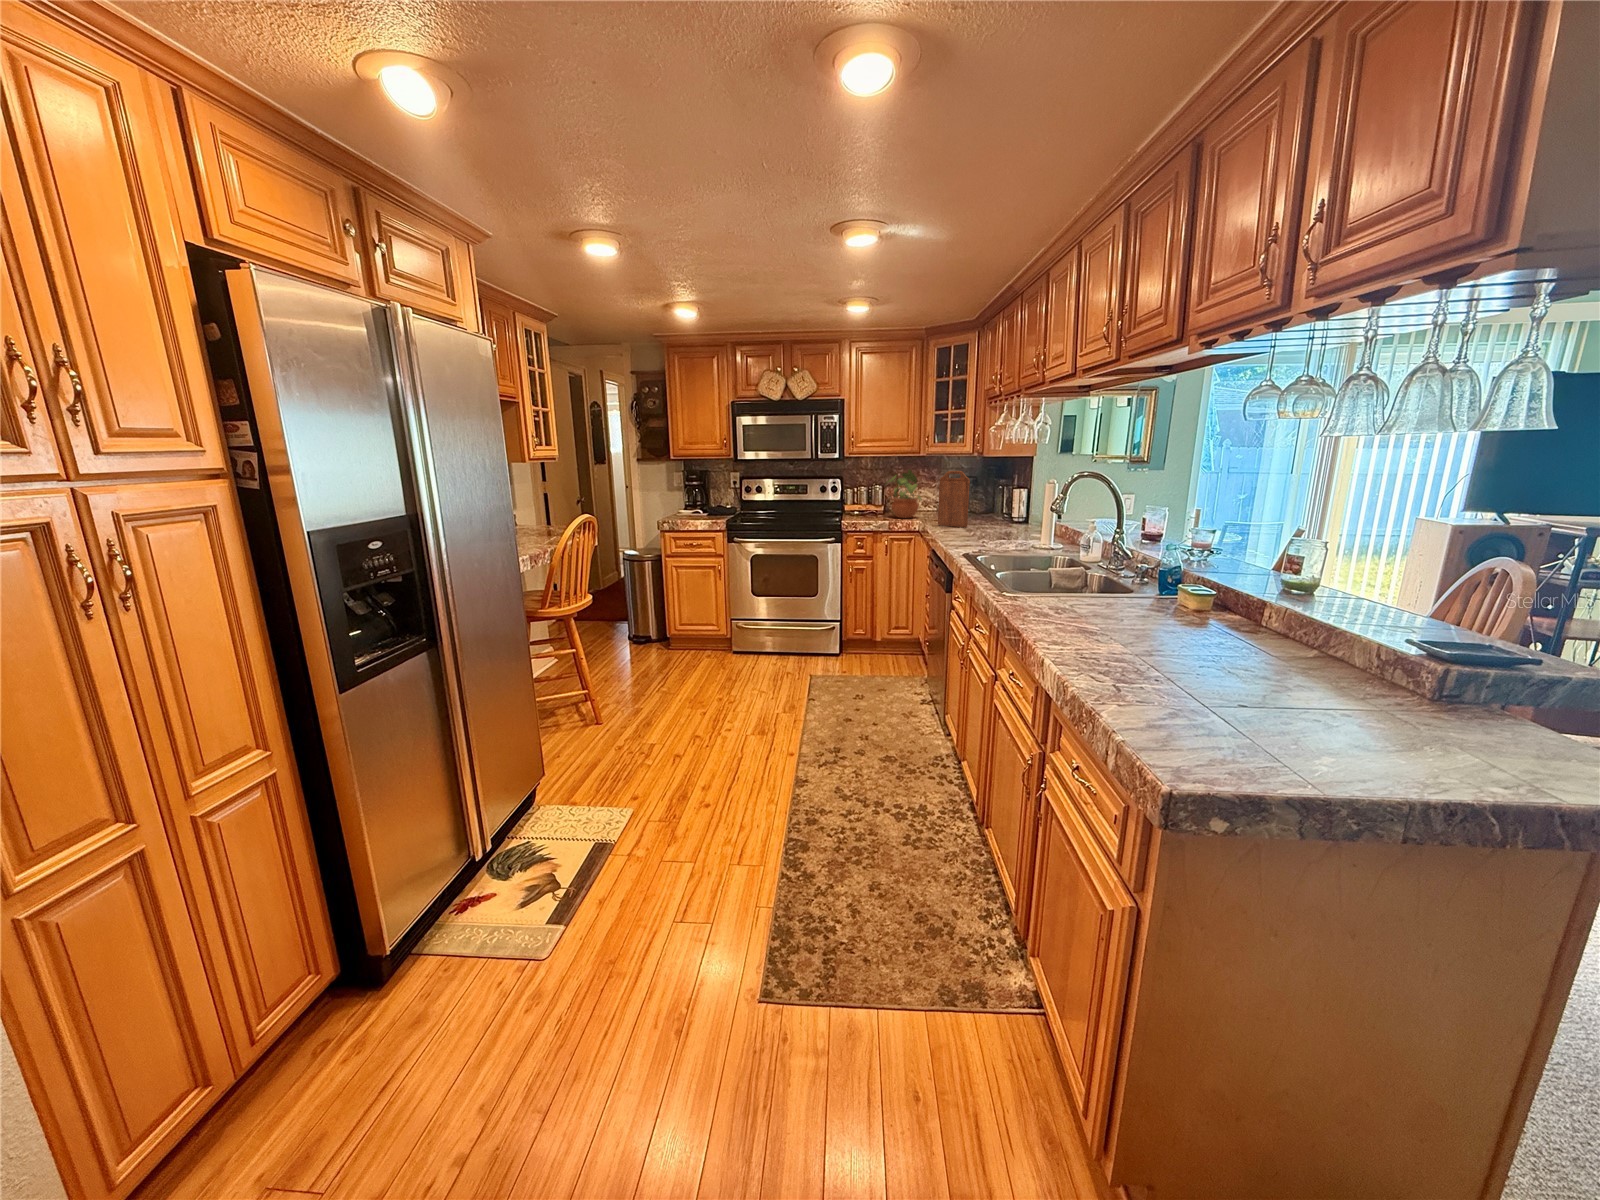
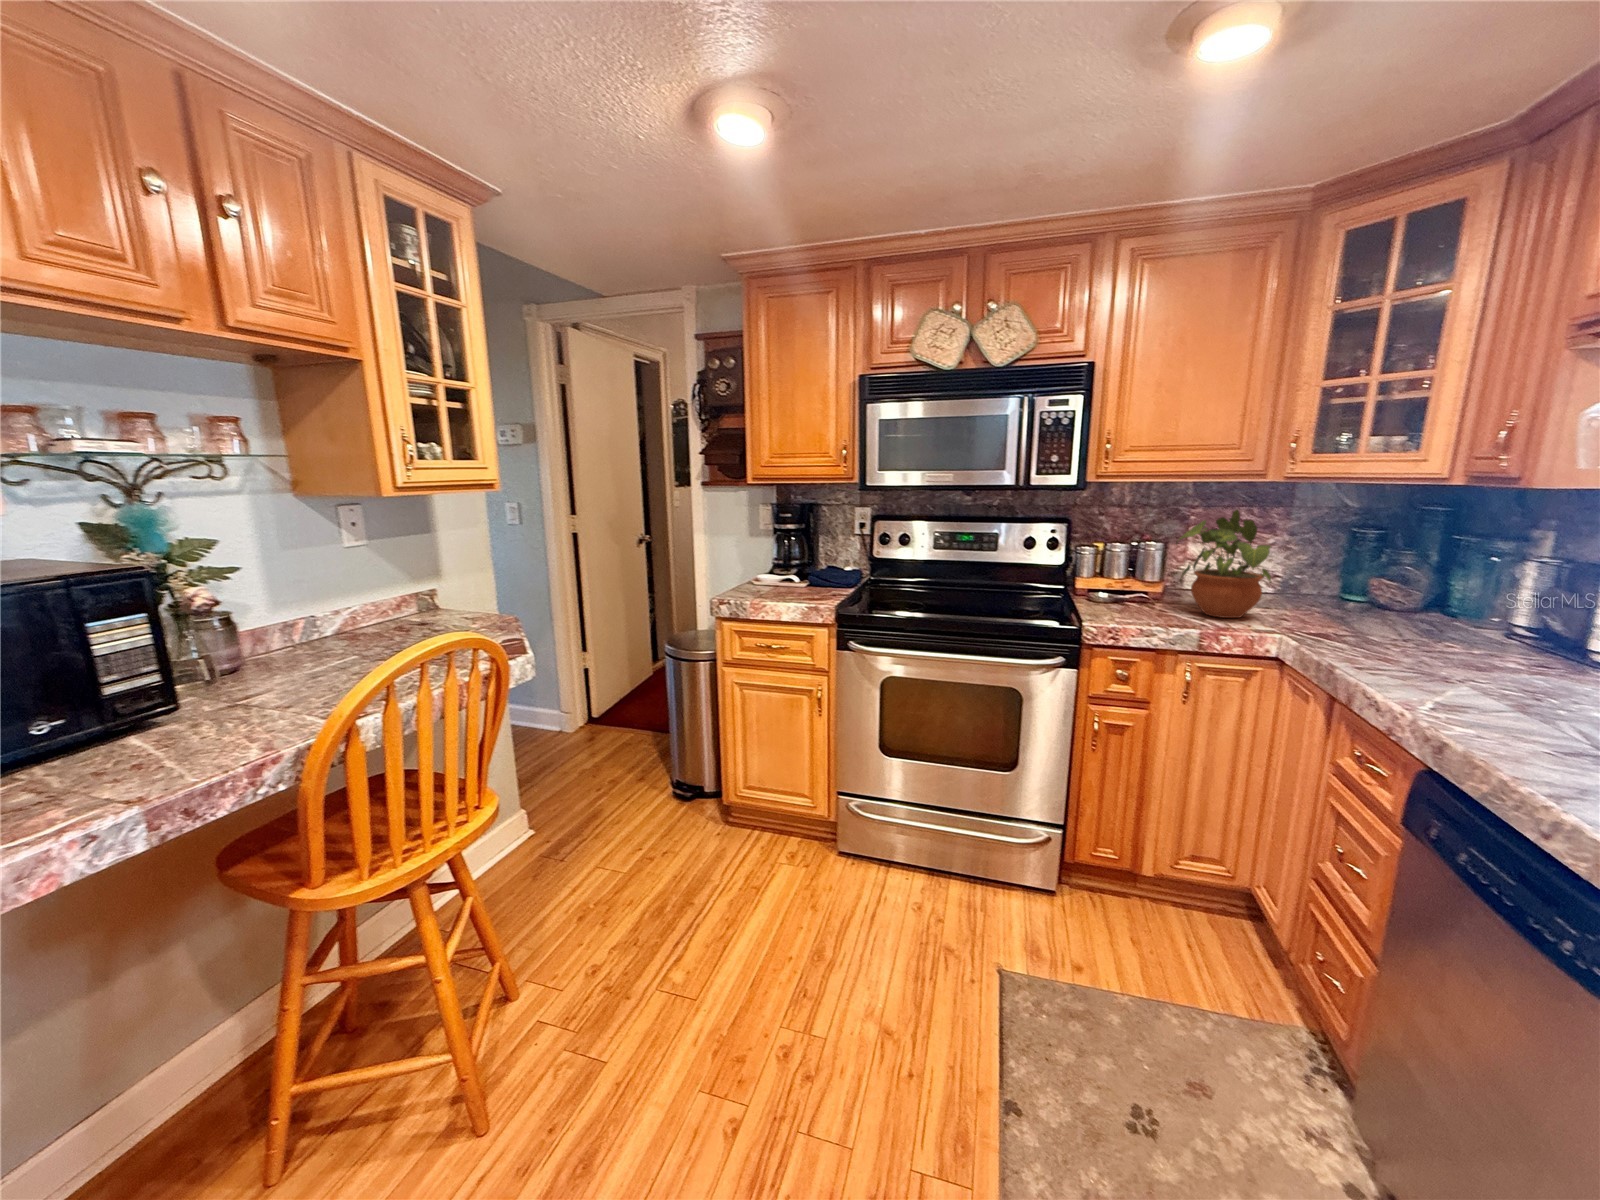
cutting board: present [938,471,970,527] -> none [1357,525,1498,678]

